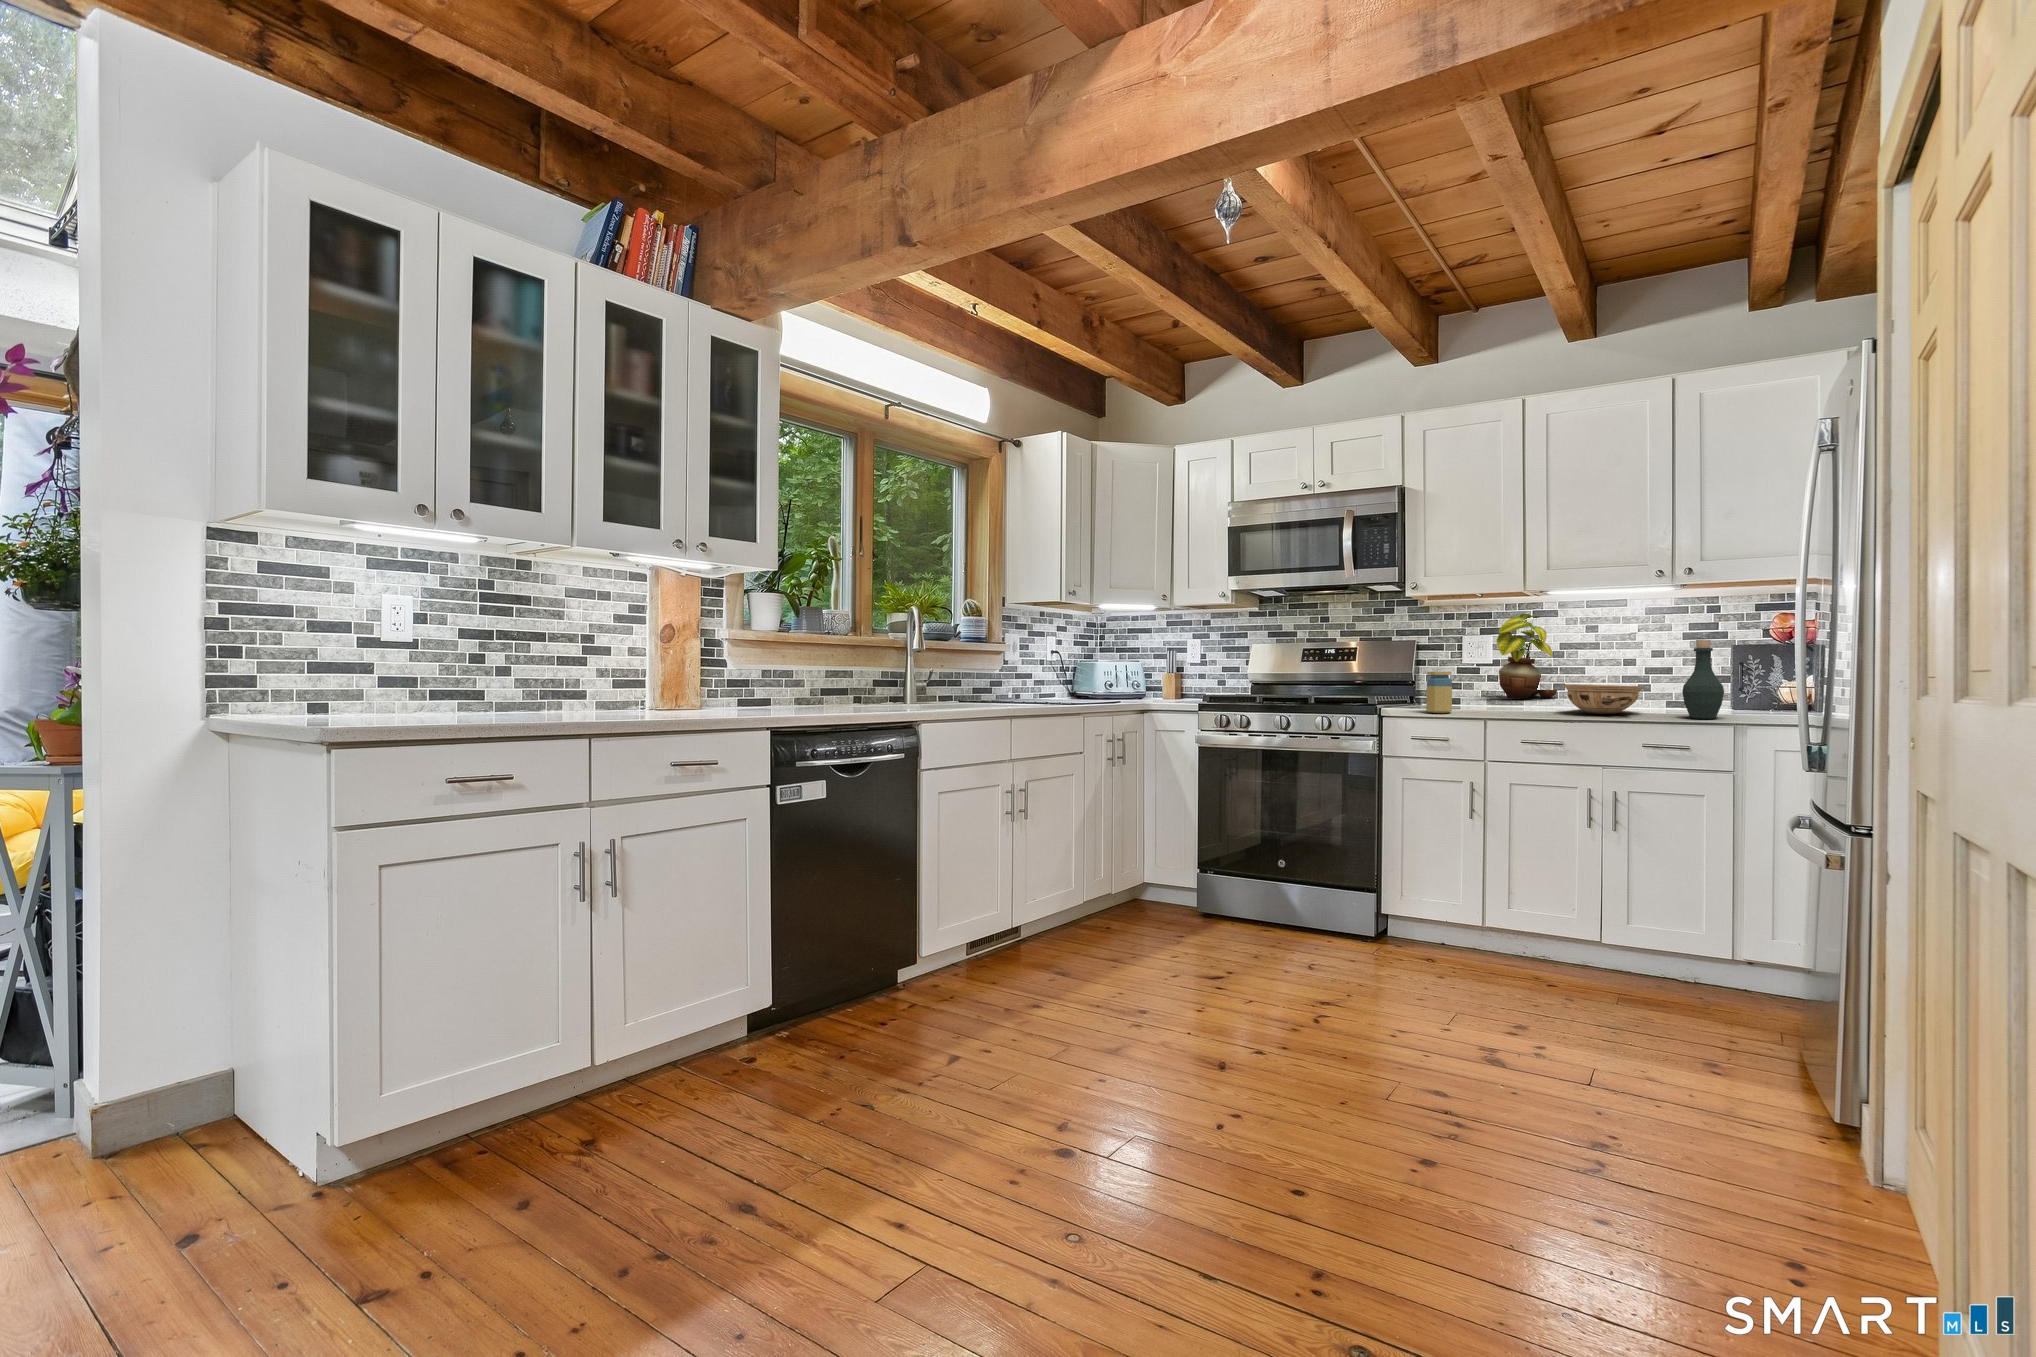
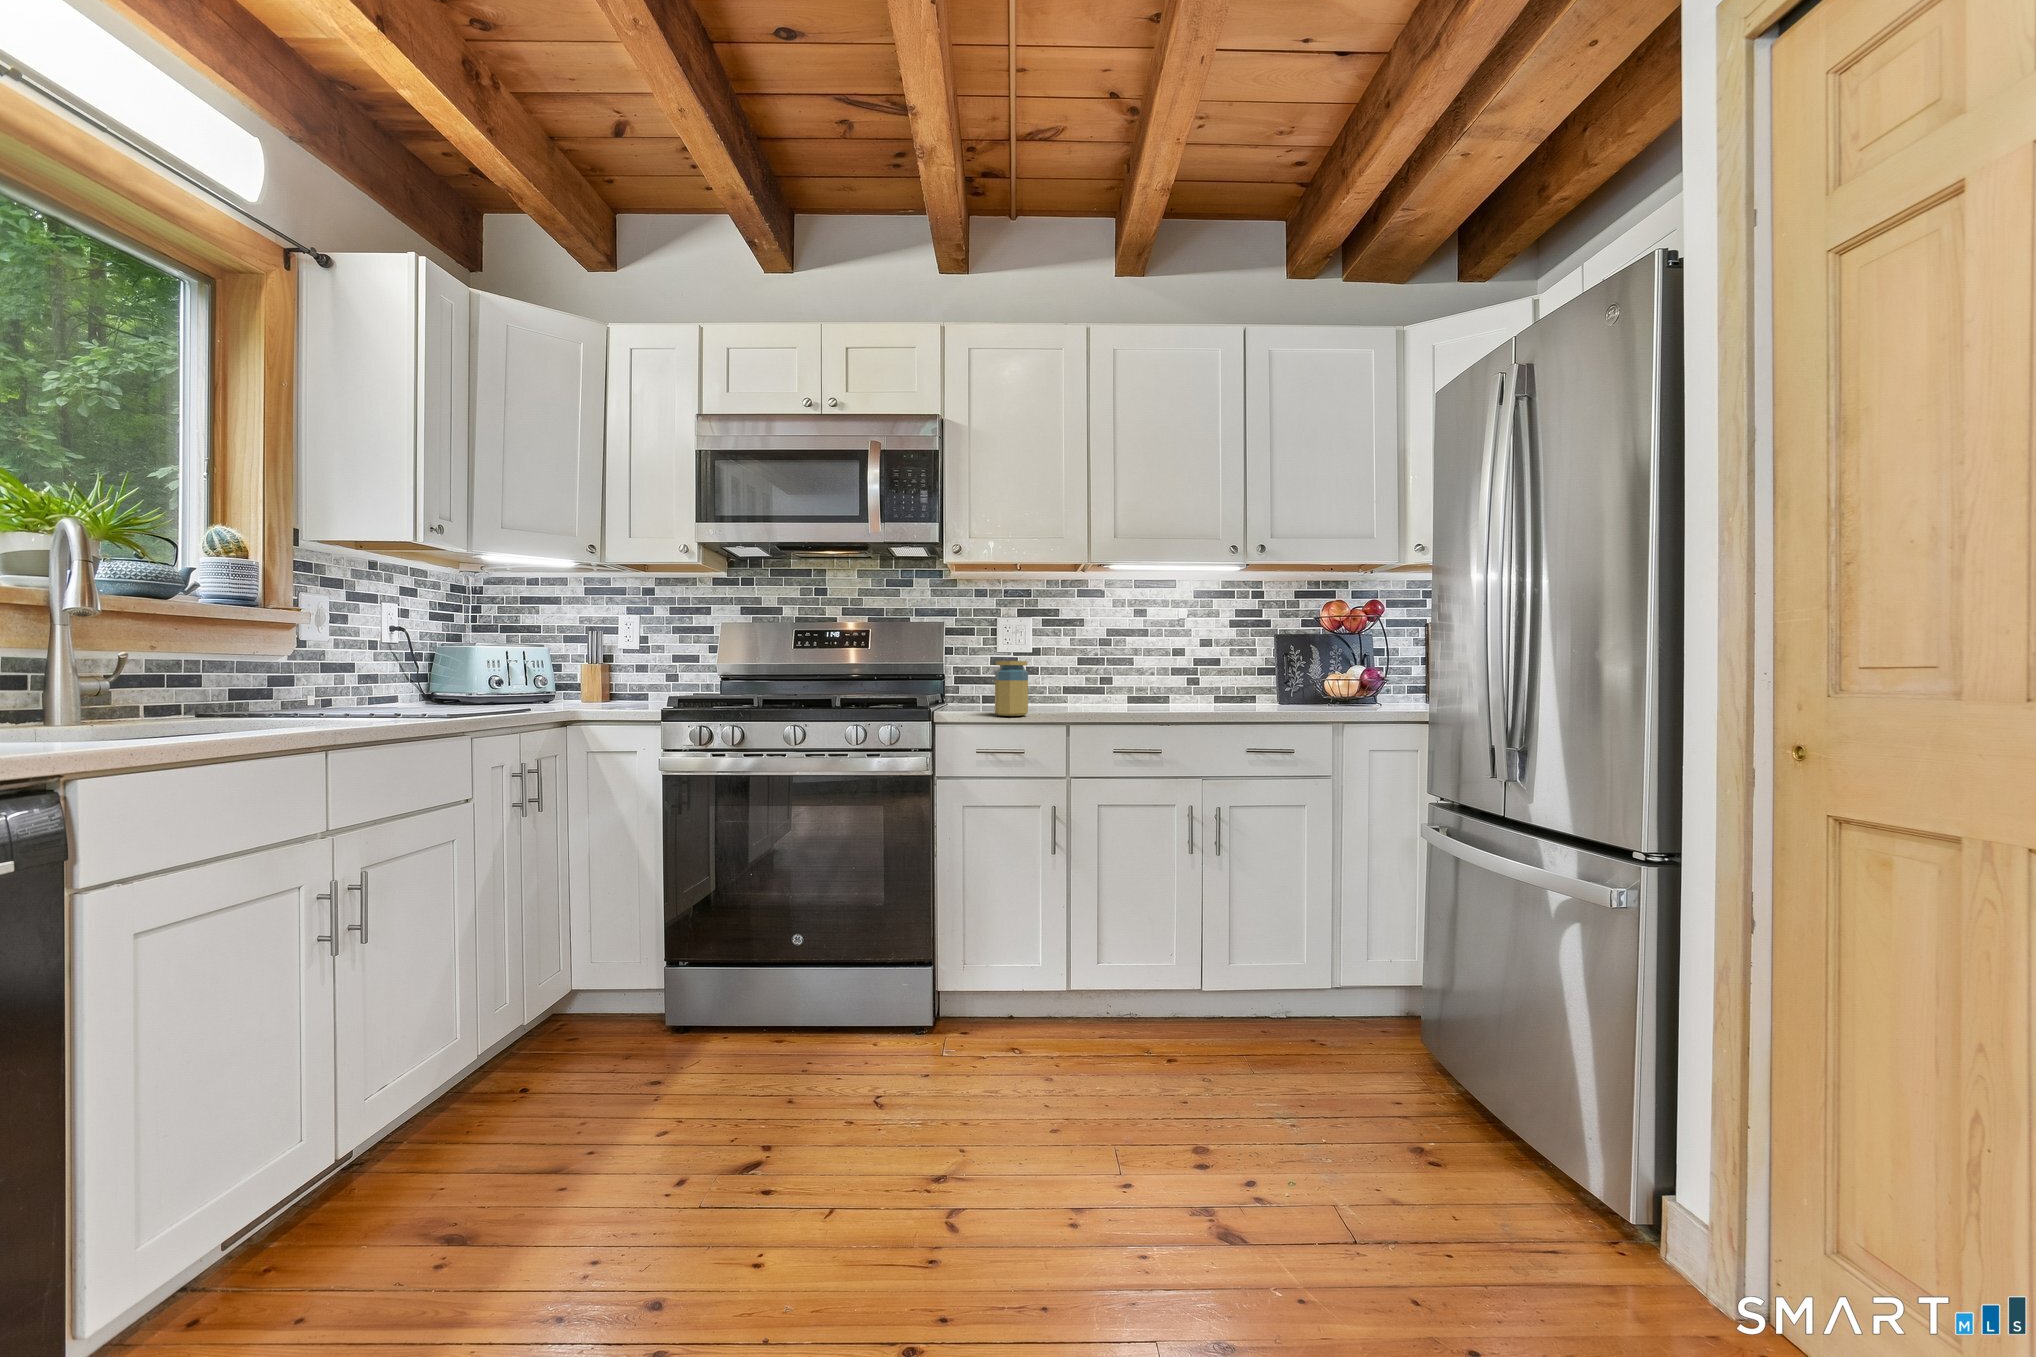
potted plant: present [1497,614,1557,699] -> none [1035,593,1103,696]
bottle: present [1682,640,1724,719] -> none [1285,624,1328,716]
ceramic bowl: present [1564,684,1644,714] -> none [1152,677,1238,713]

